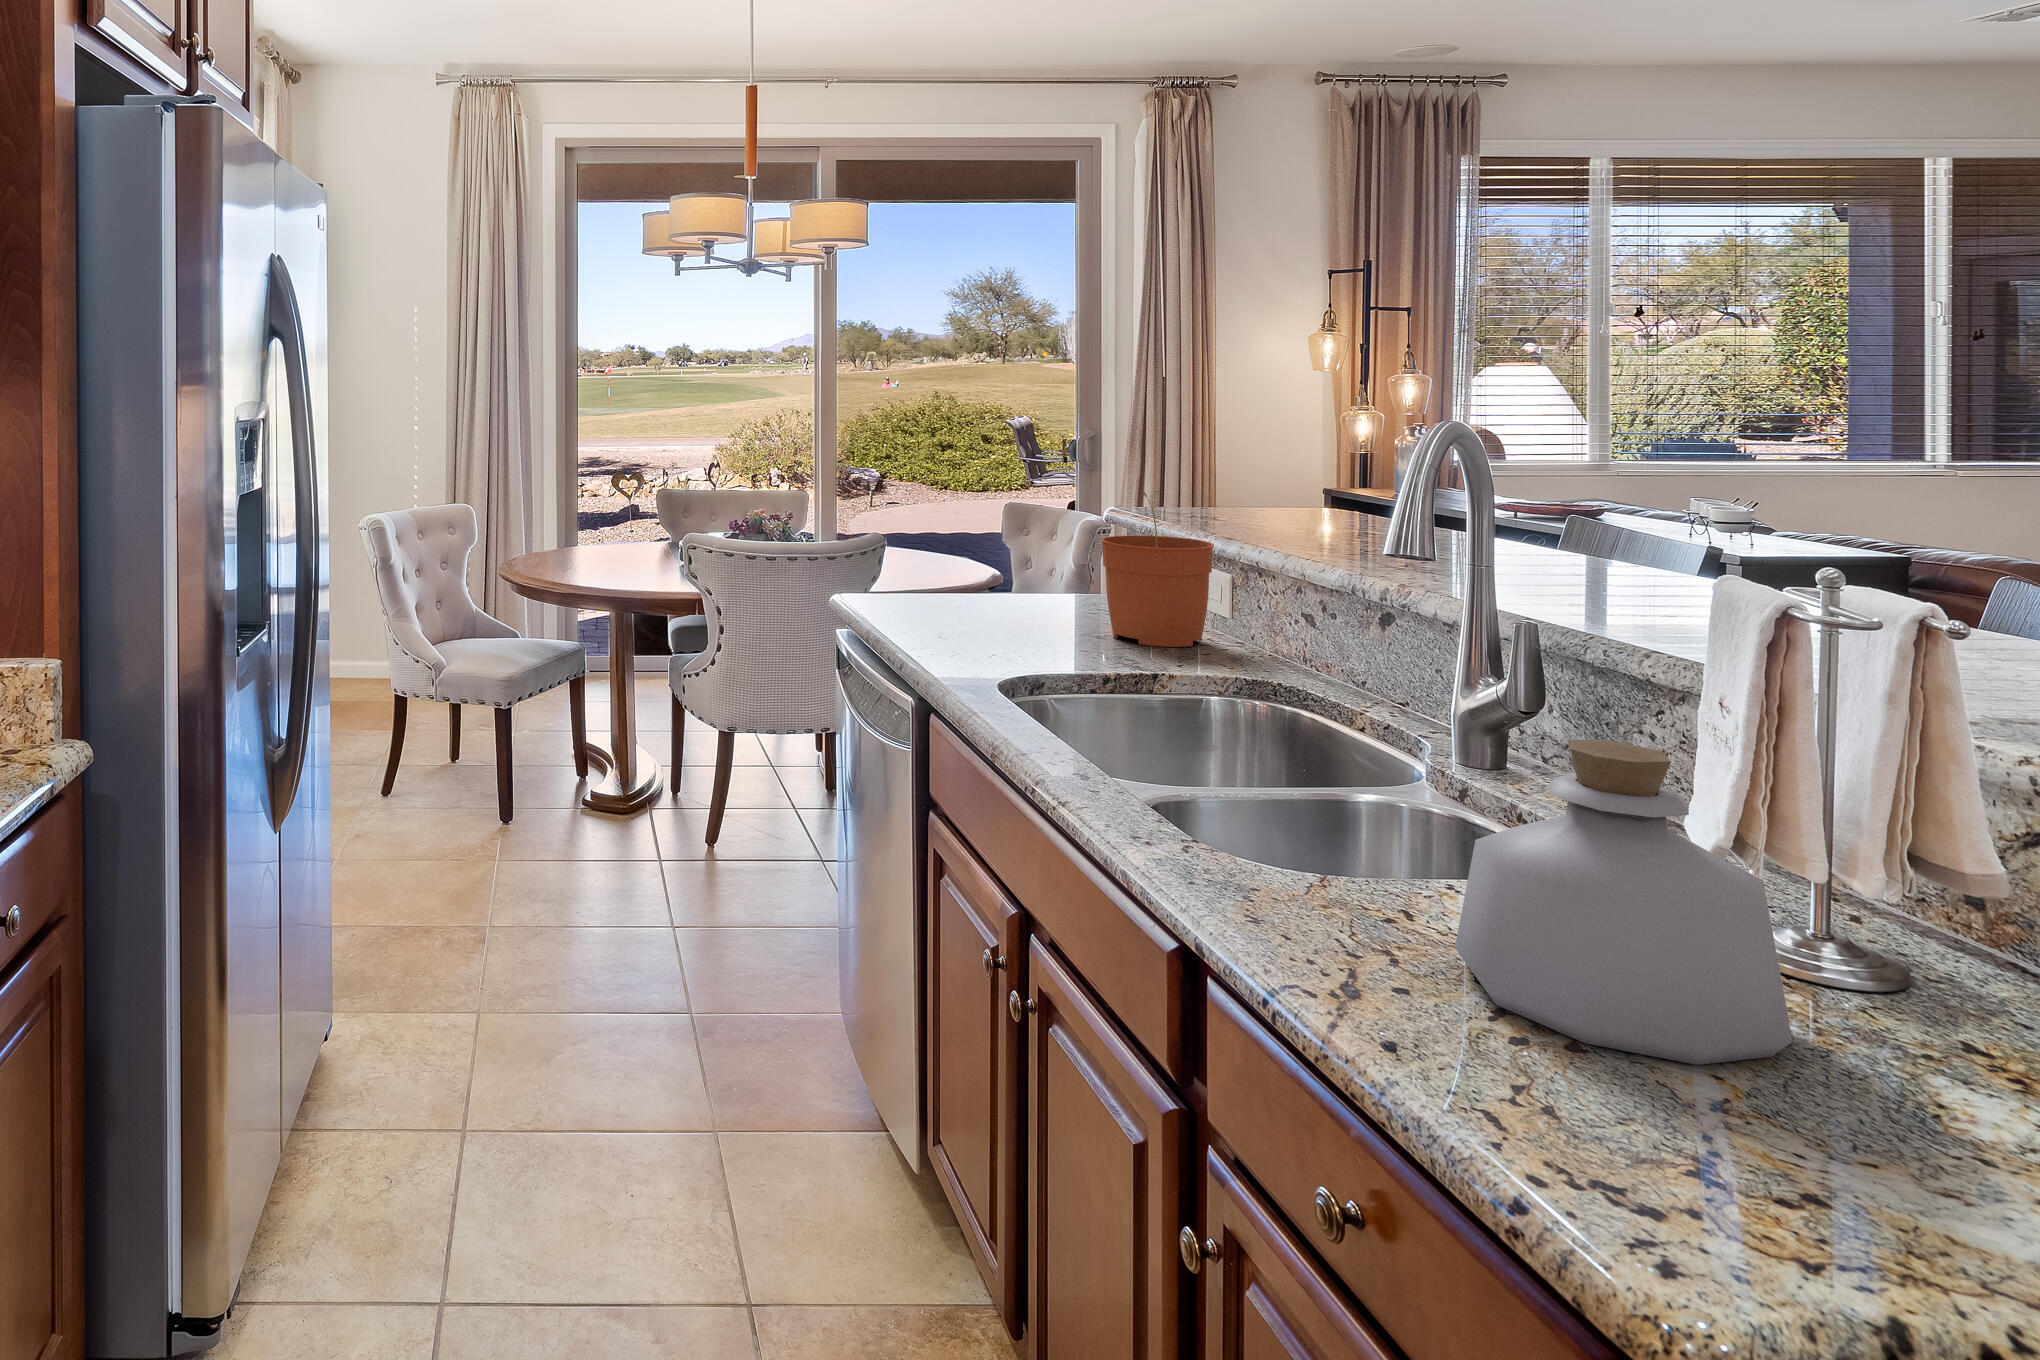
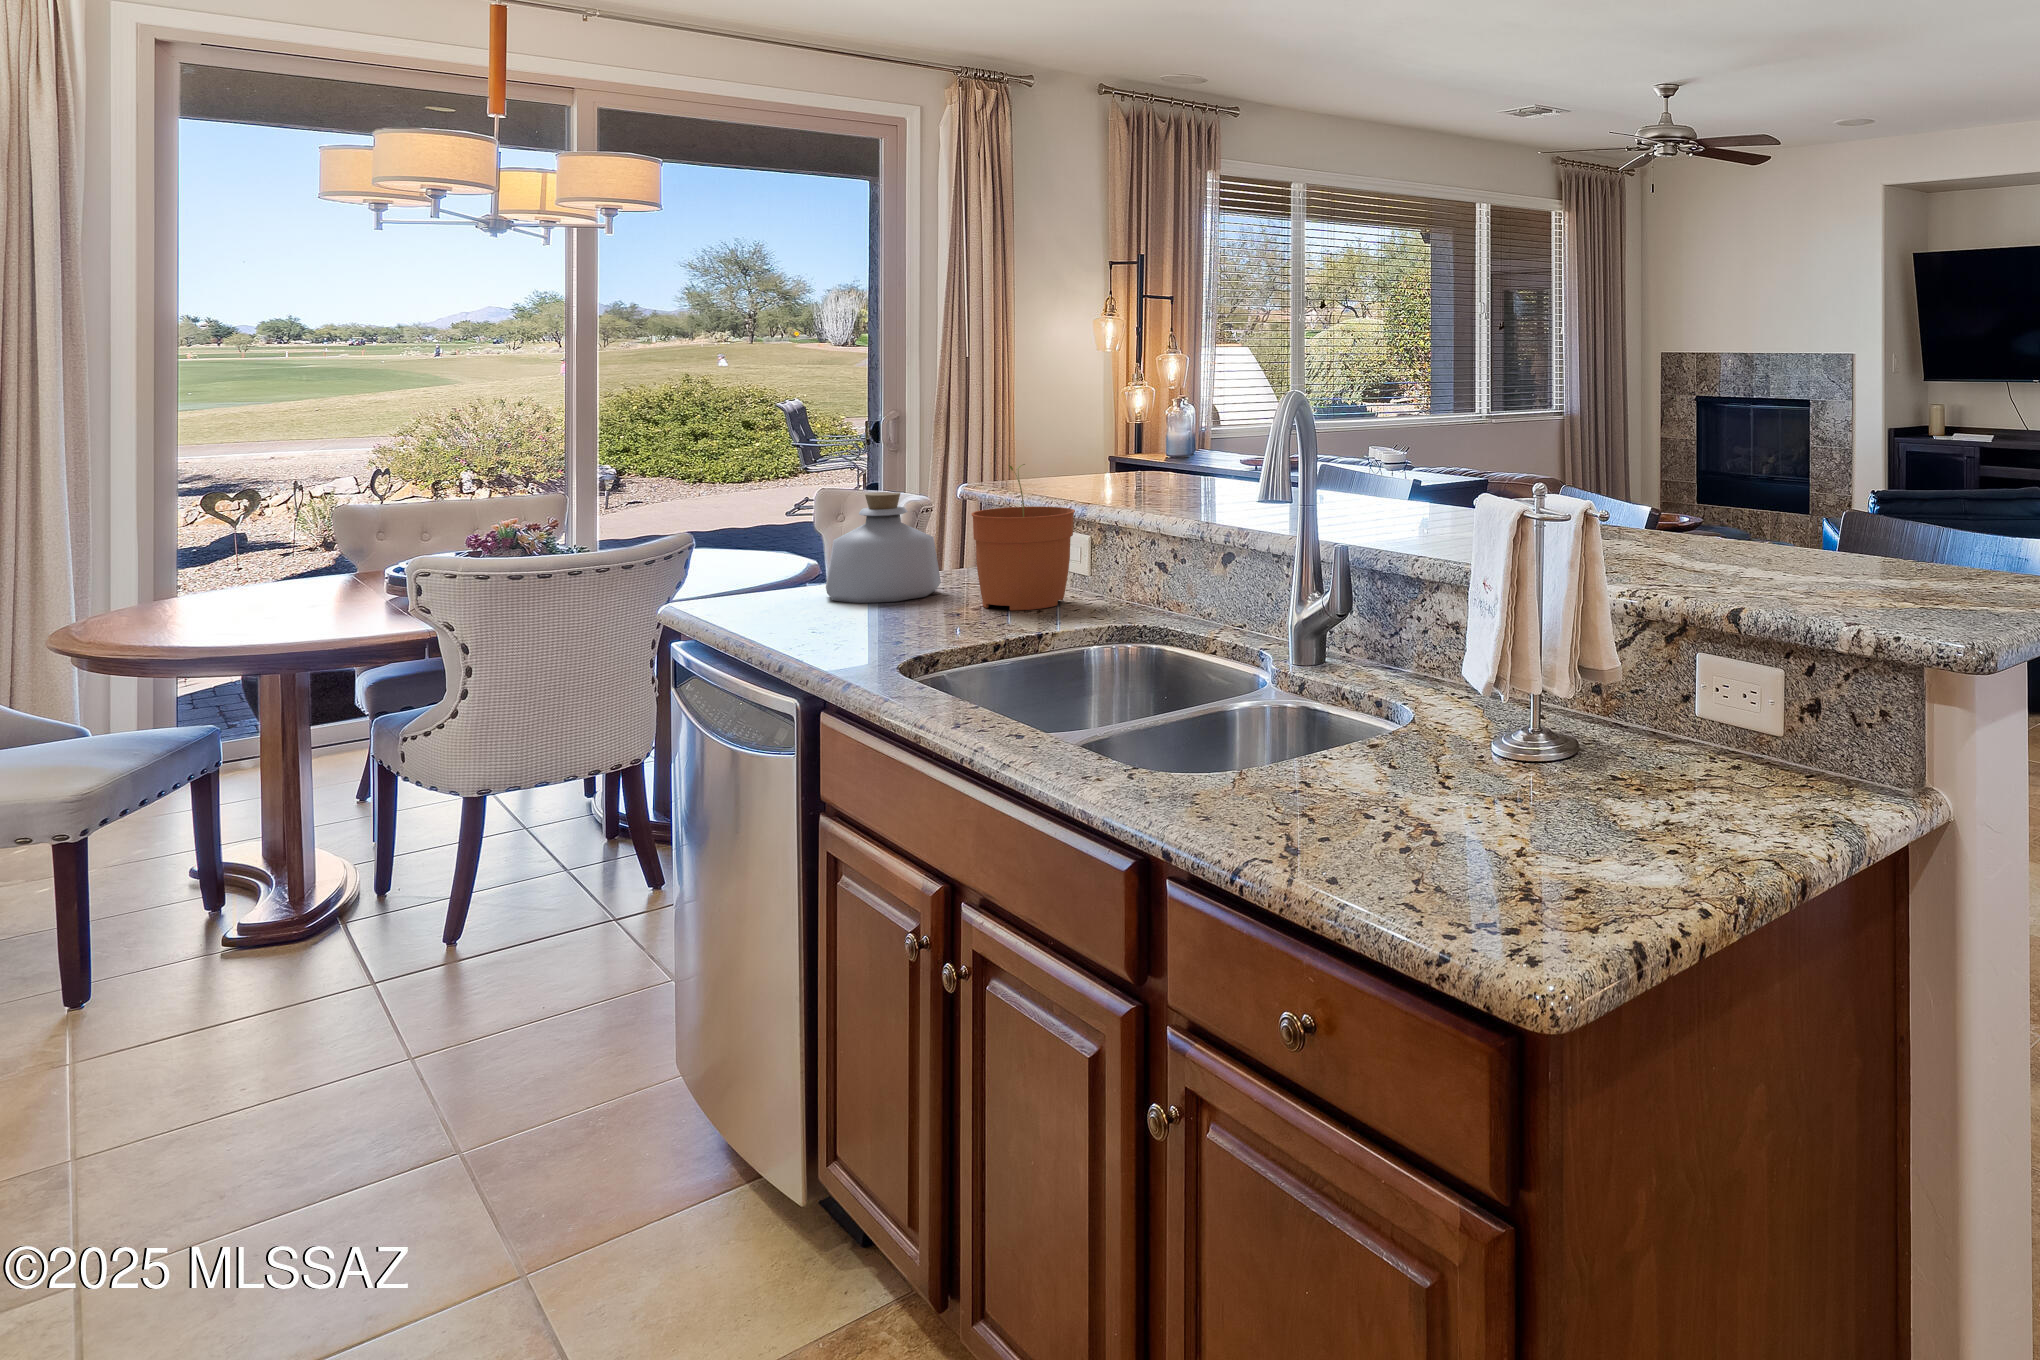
bottle: present [1455,740,1792,1065] -> present [826,492,941,603]

